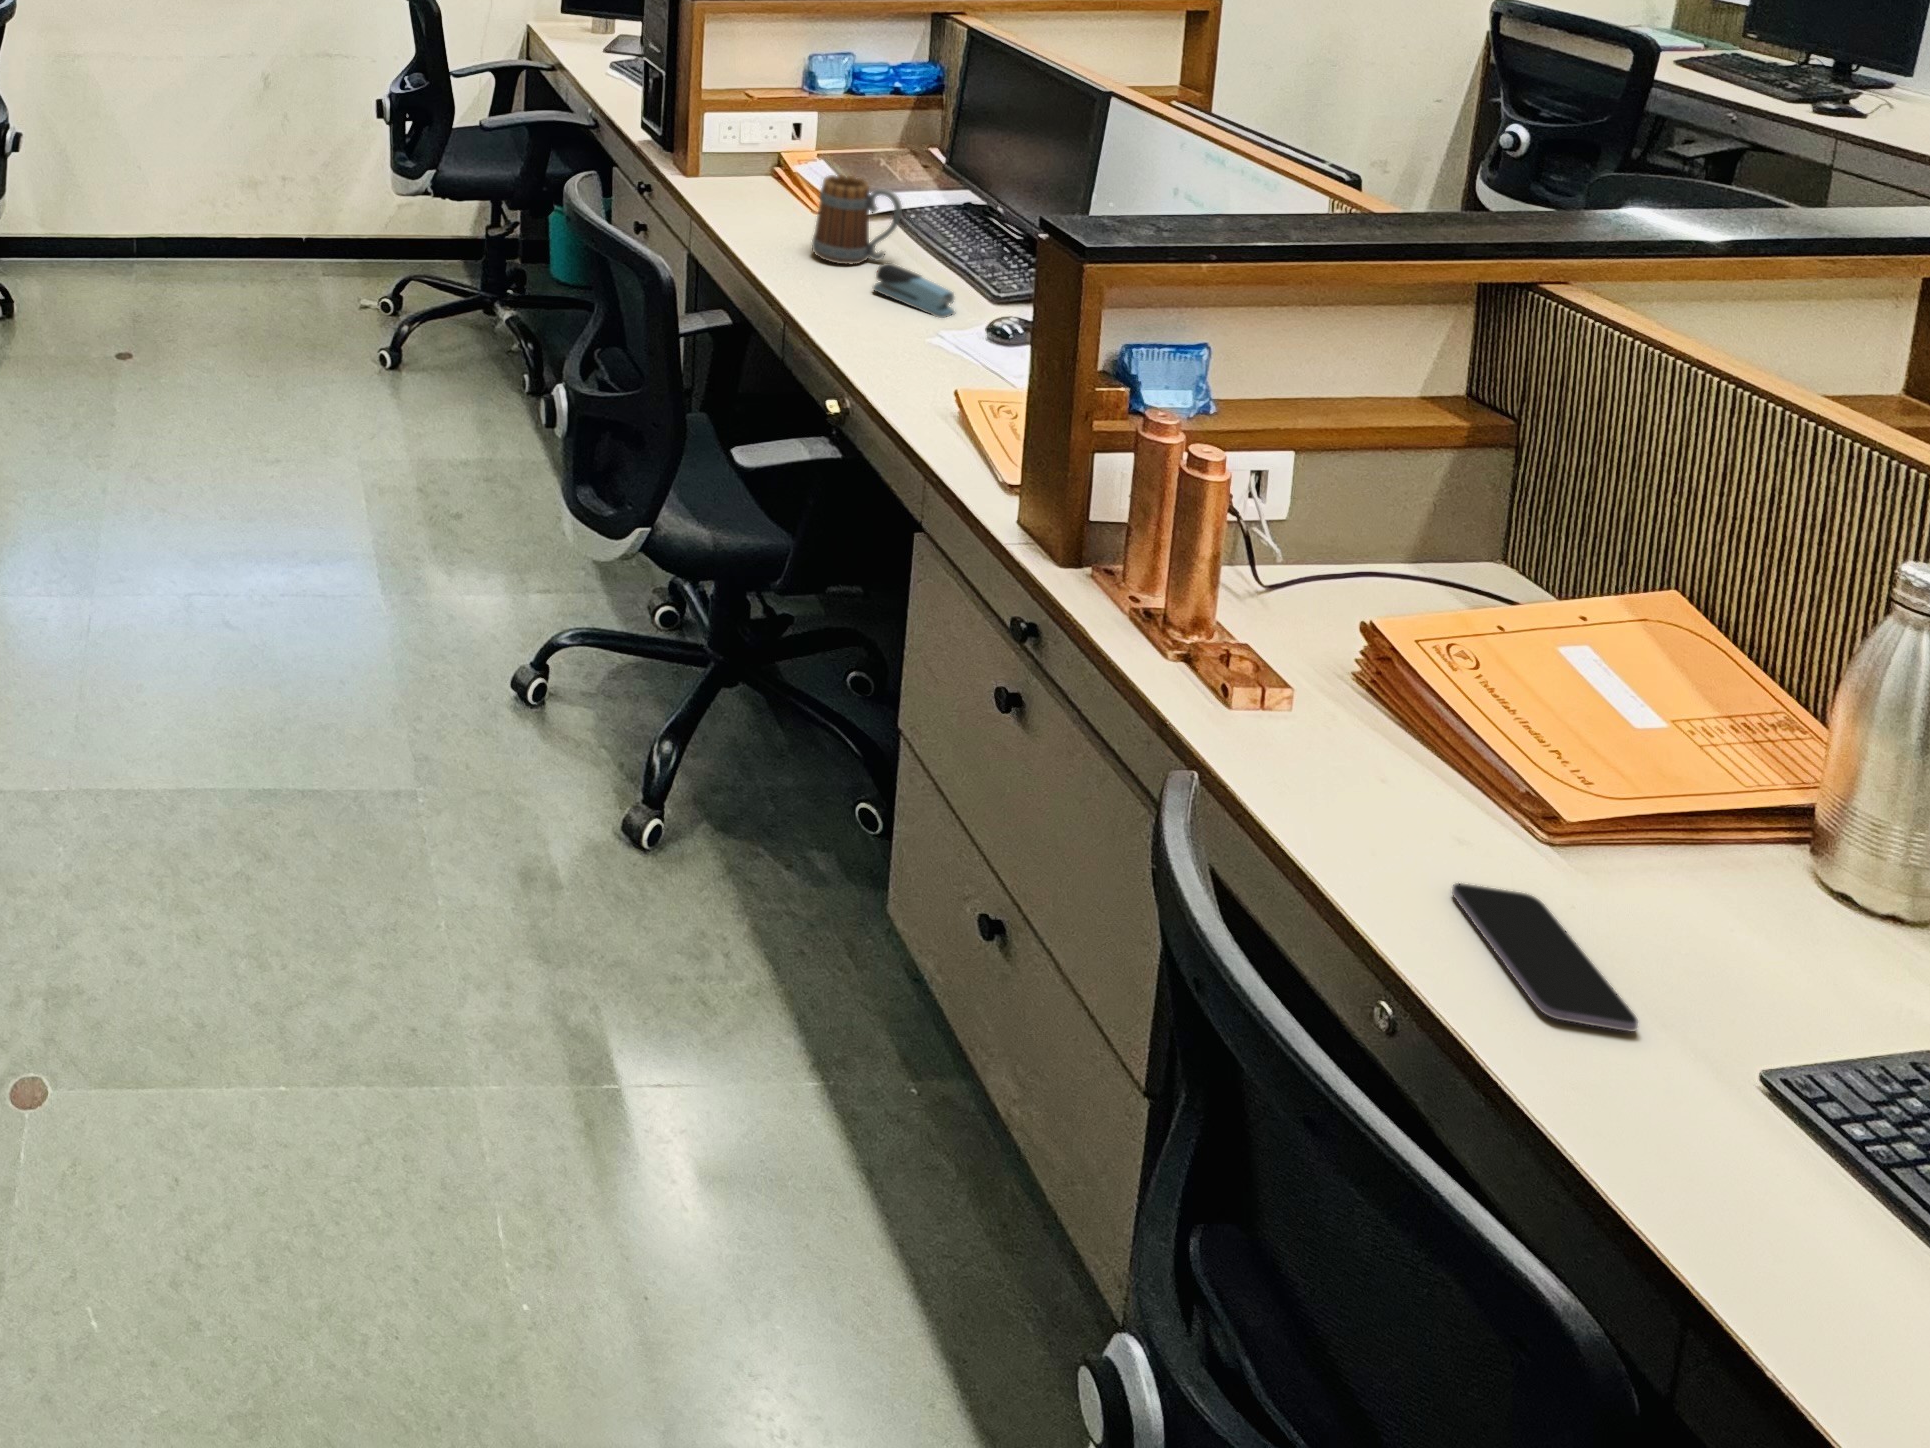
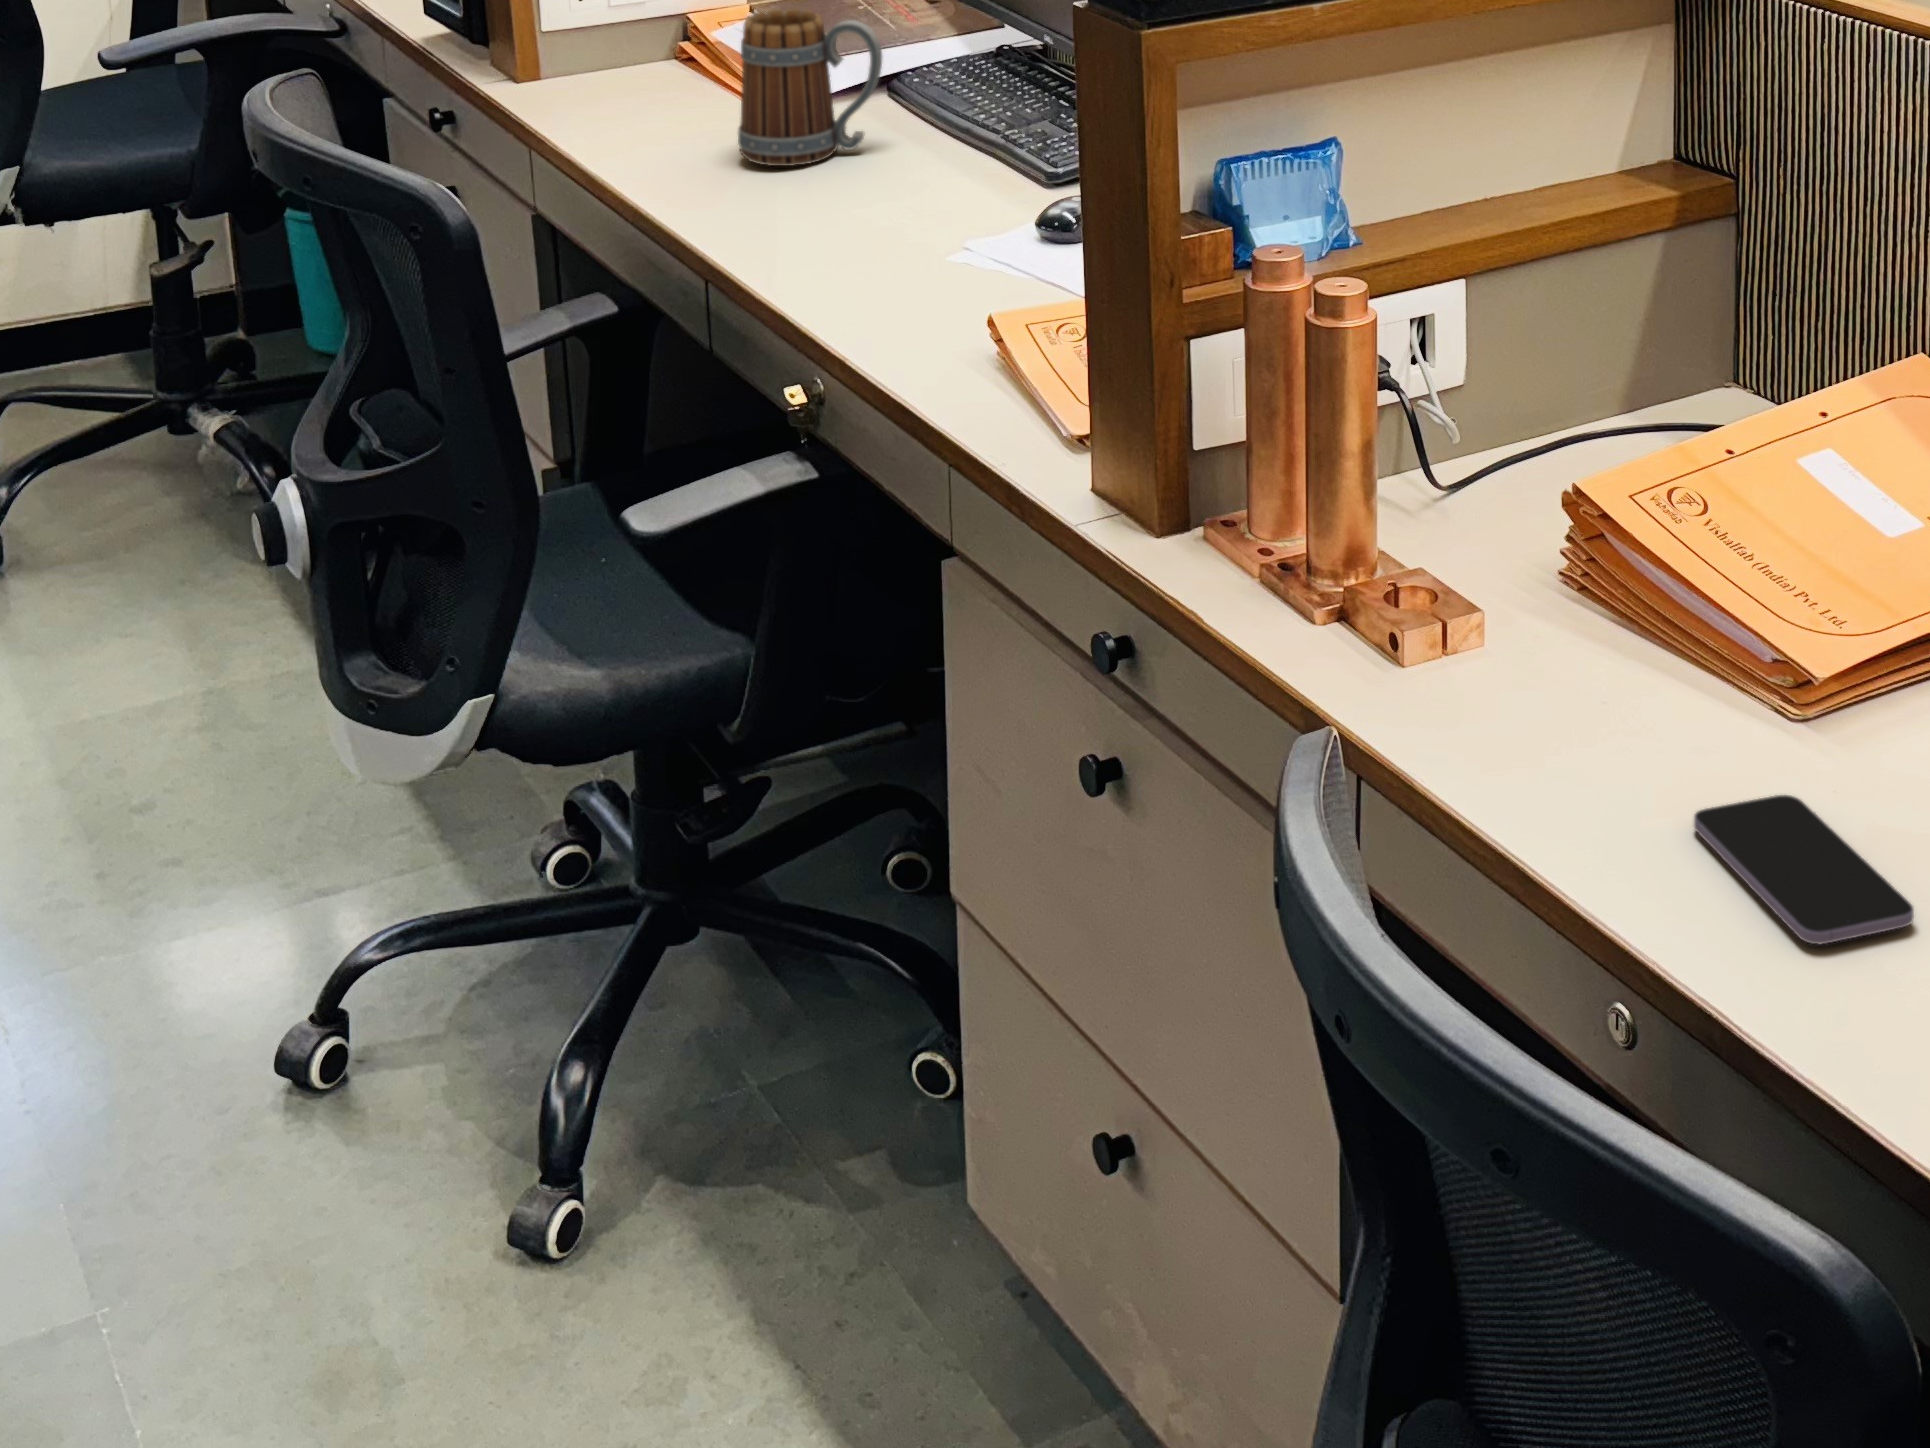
stapler: present [873,263,955,318] -> none [844,143,982,217]

